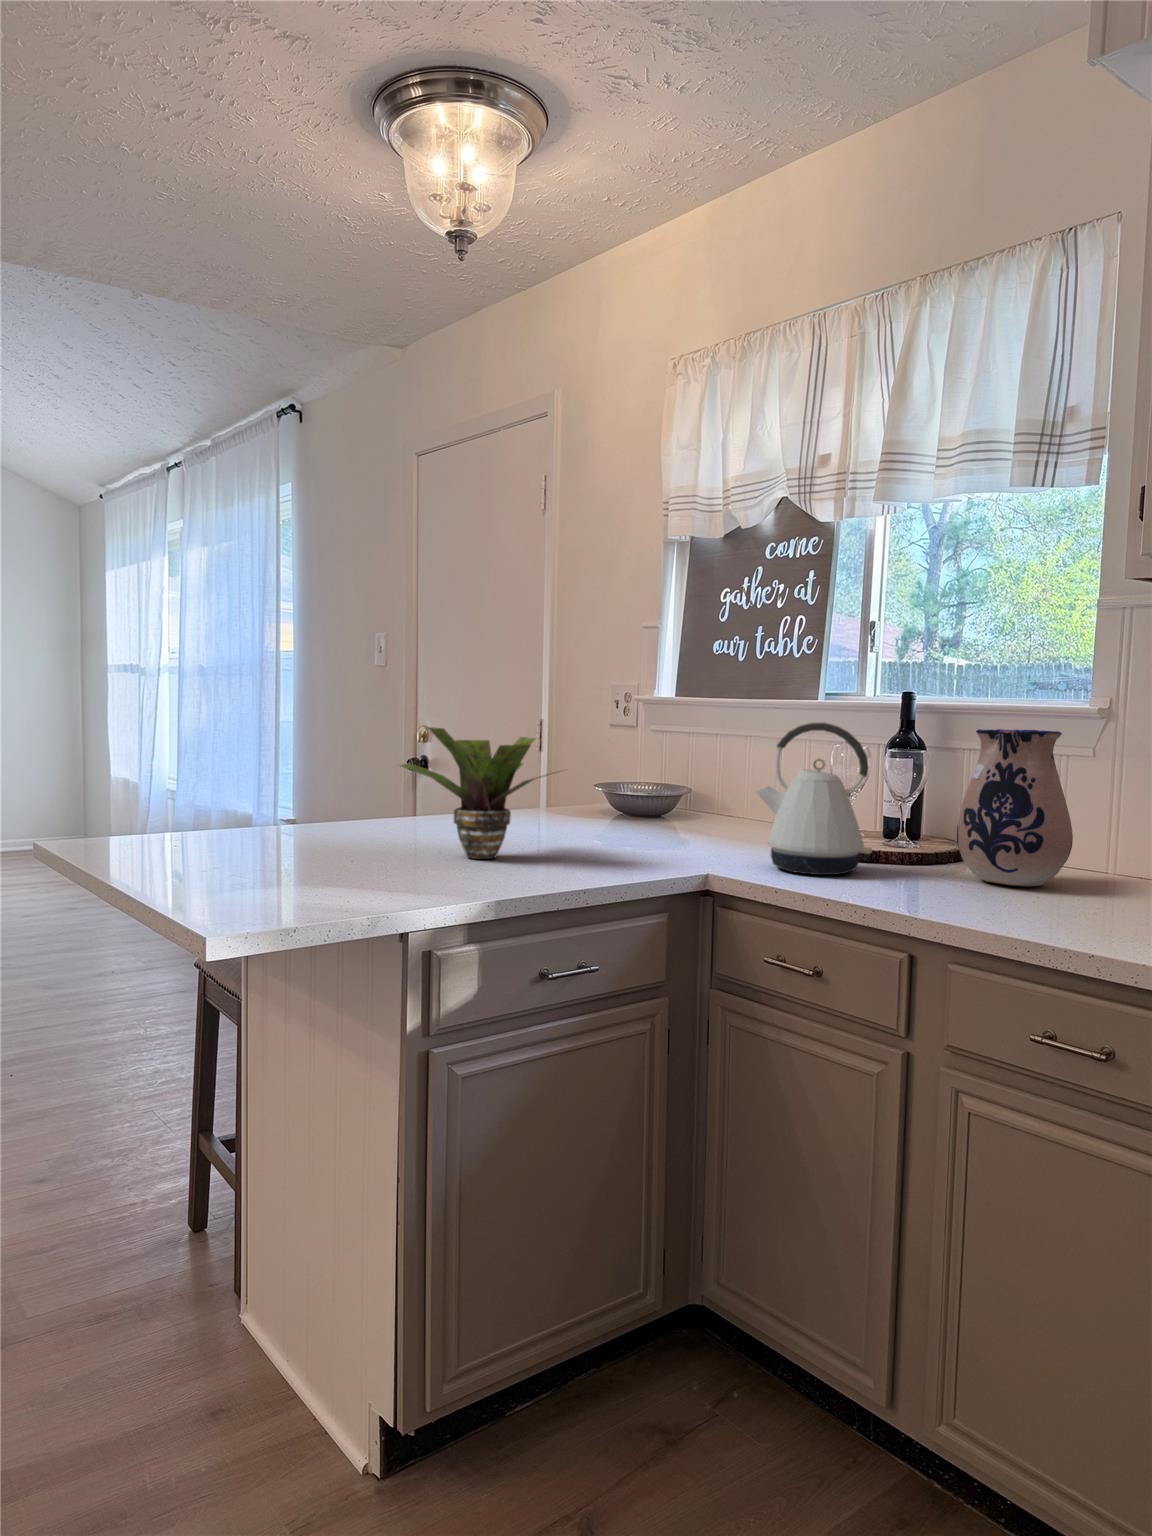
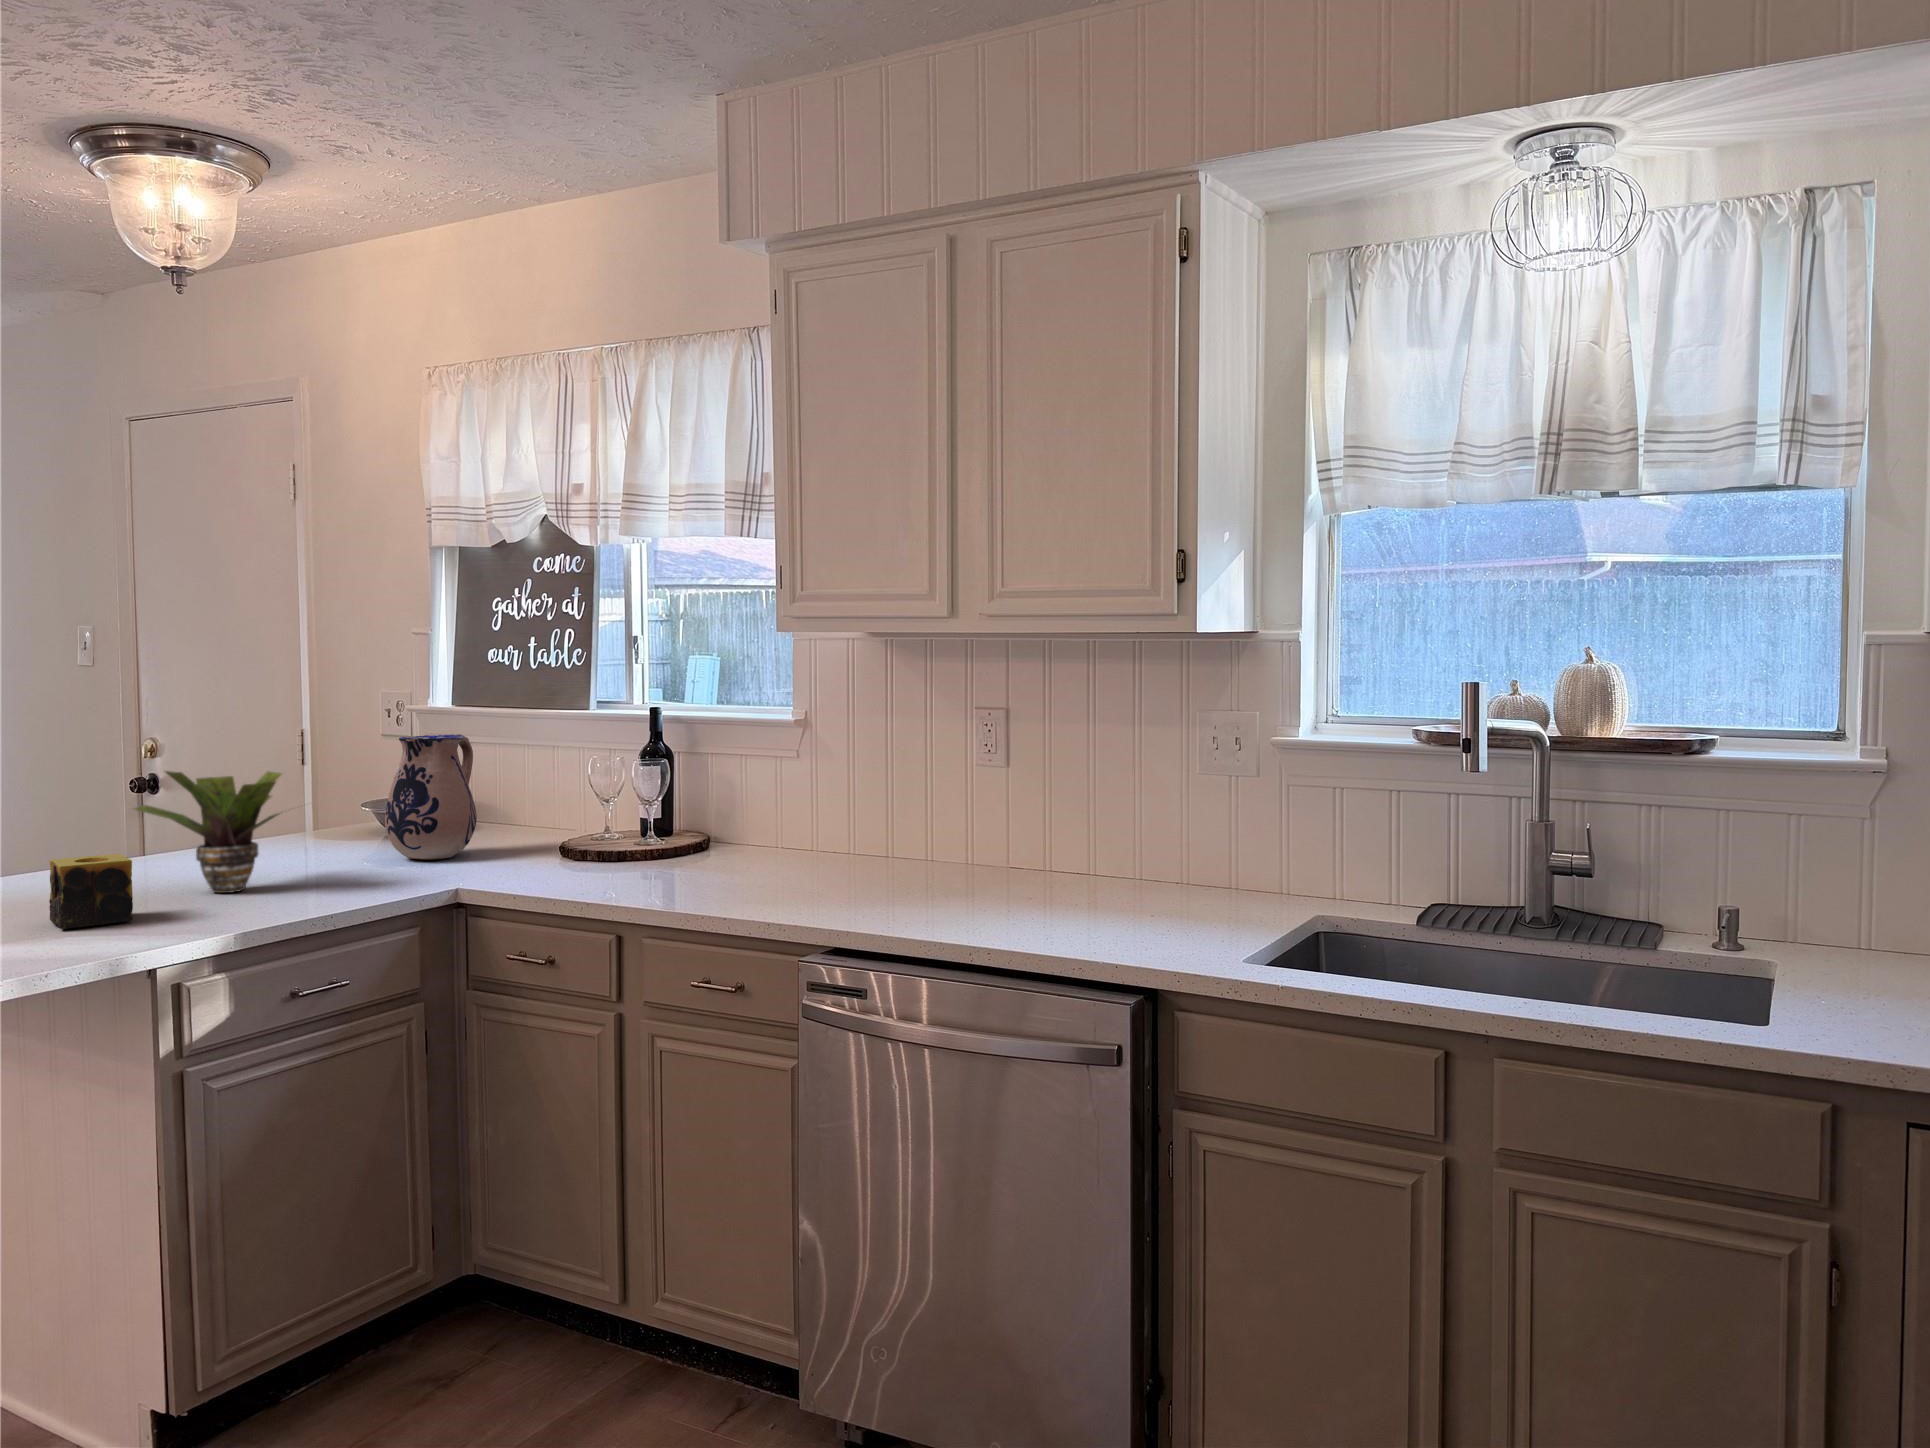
kettle: present [757,723,872,875] -> none [505,744,610,878]
ceramic pitcher: present [957,729,1073,887] -> present [385,734,477,860]
candle: none [319,808,393,882] -> present [49,854,133,929]

